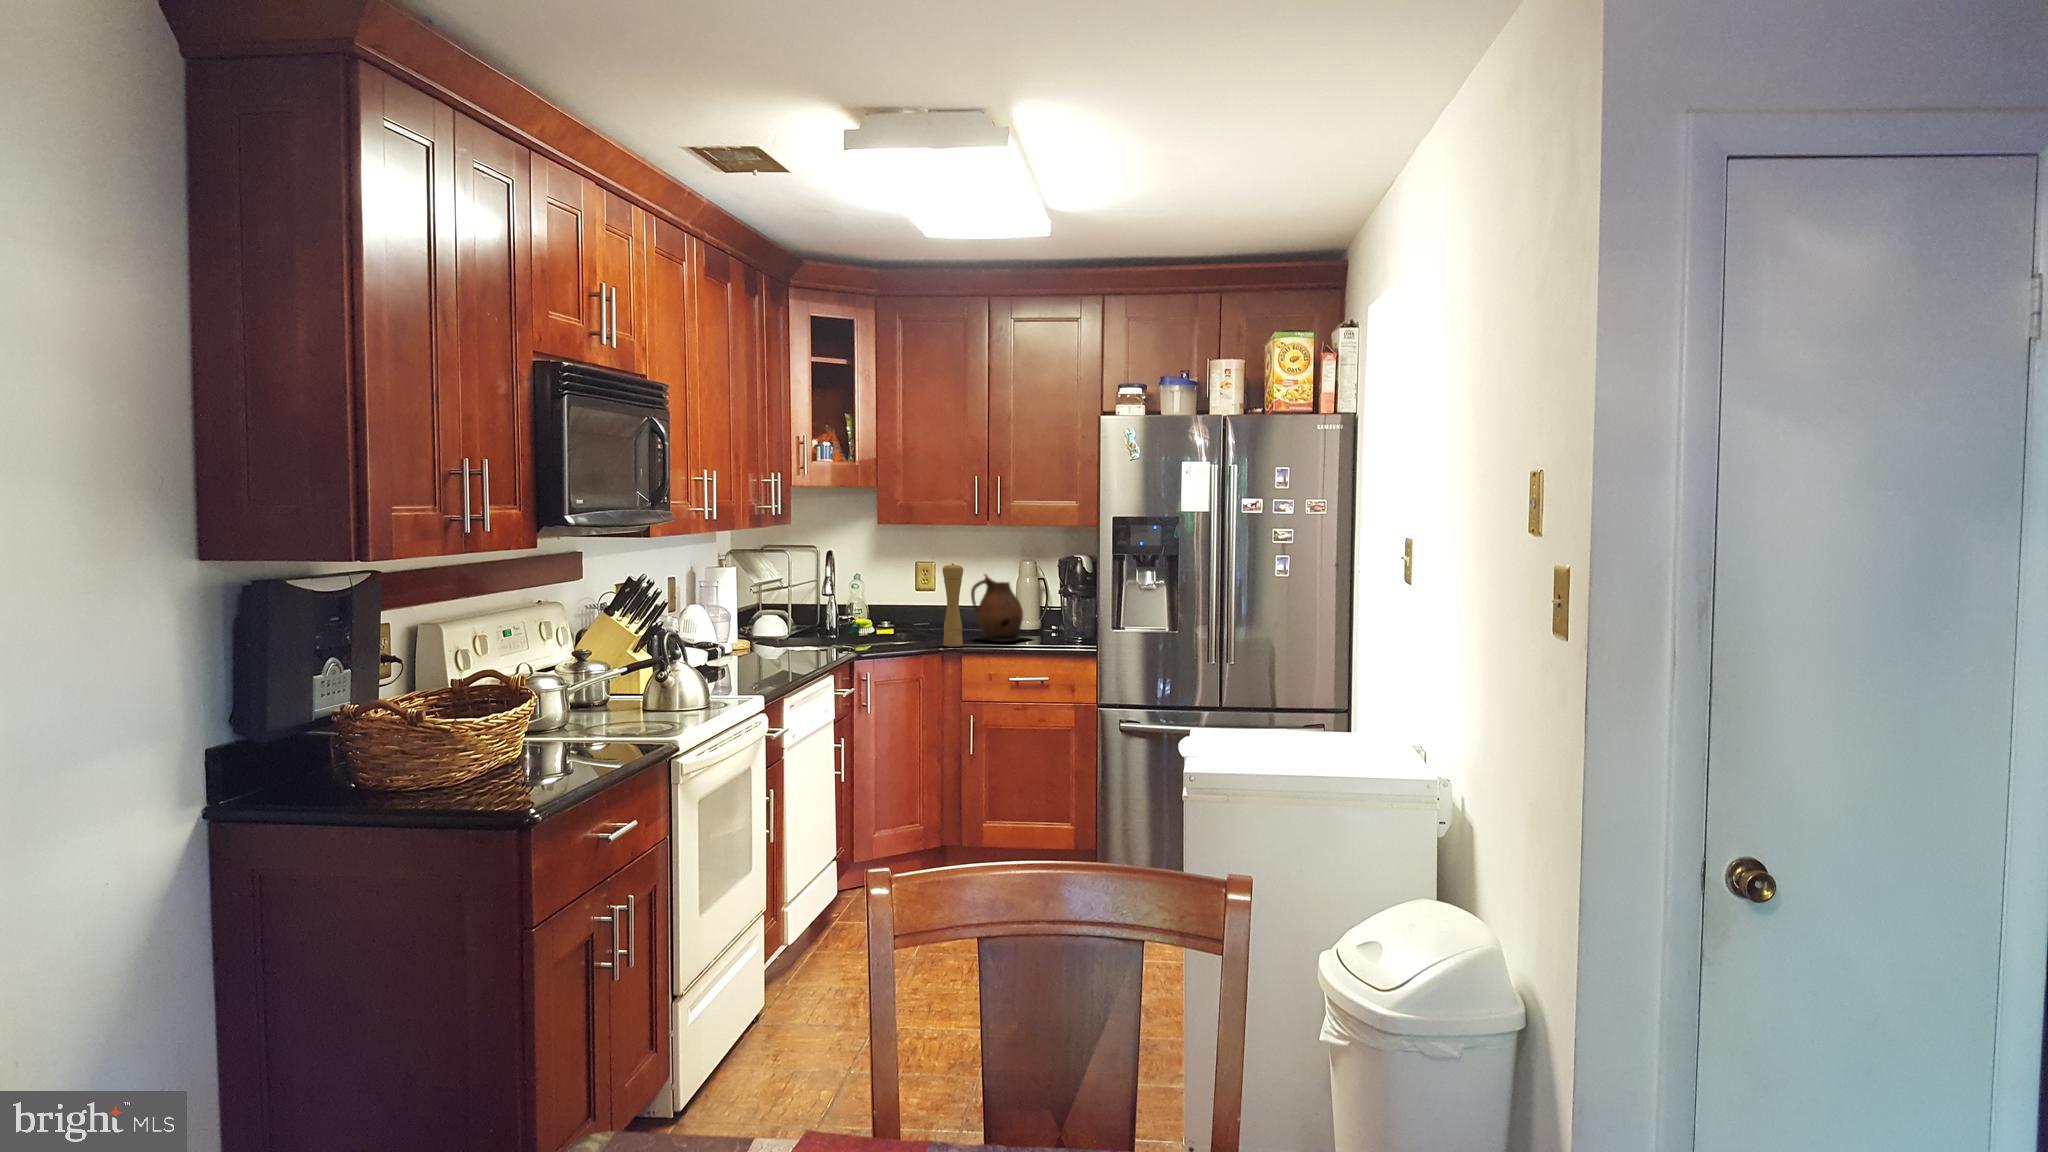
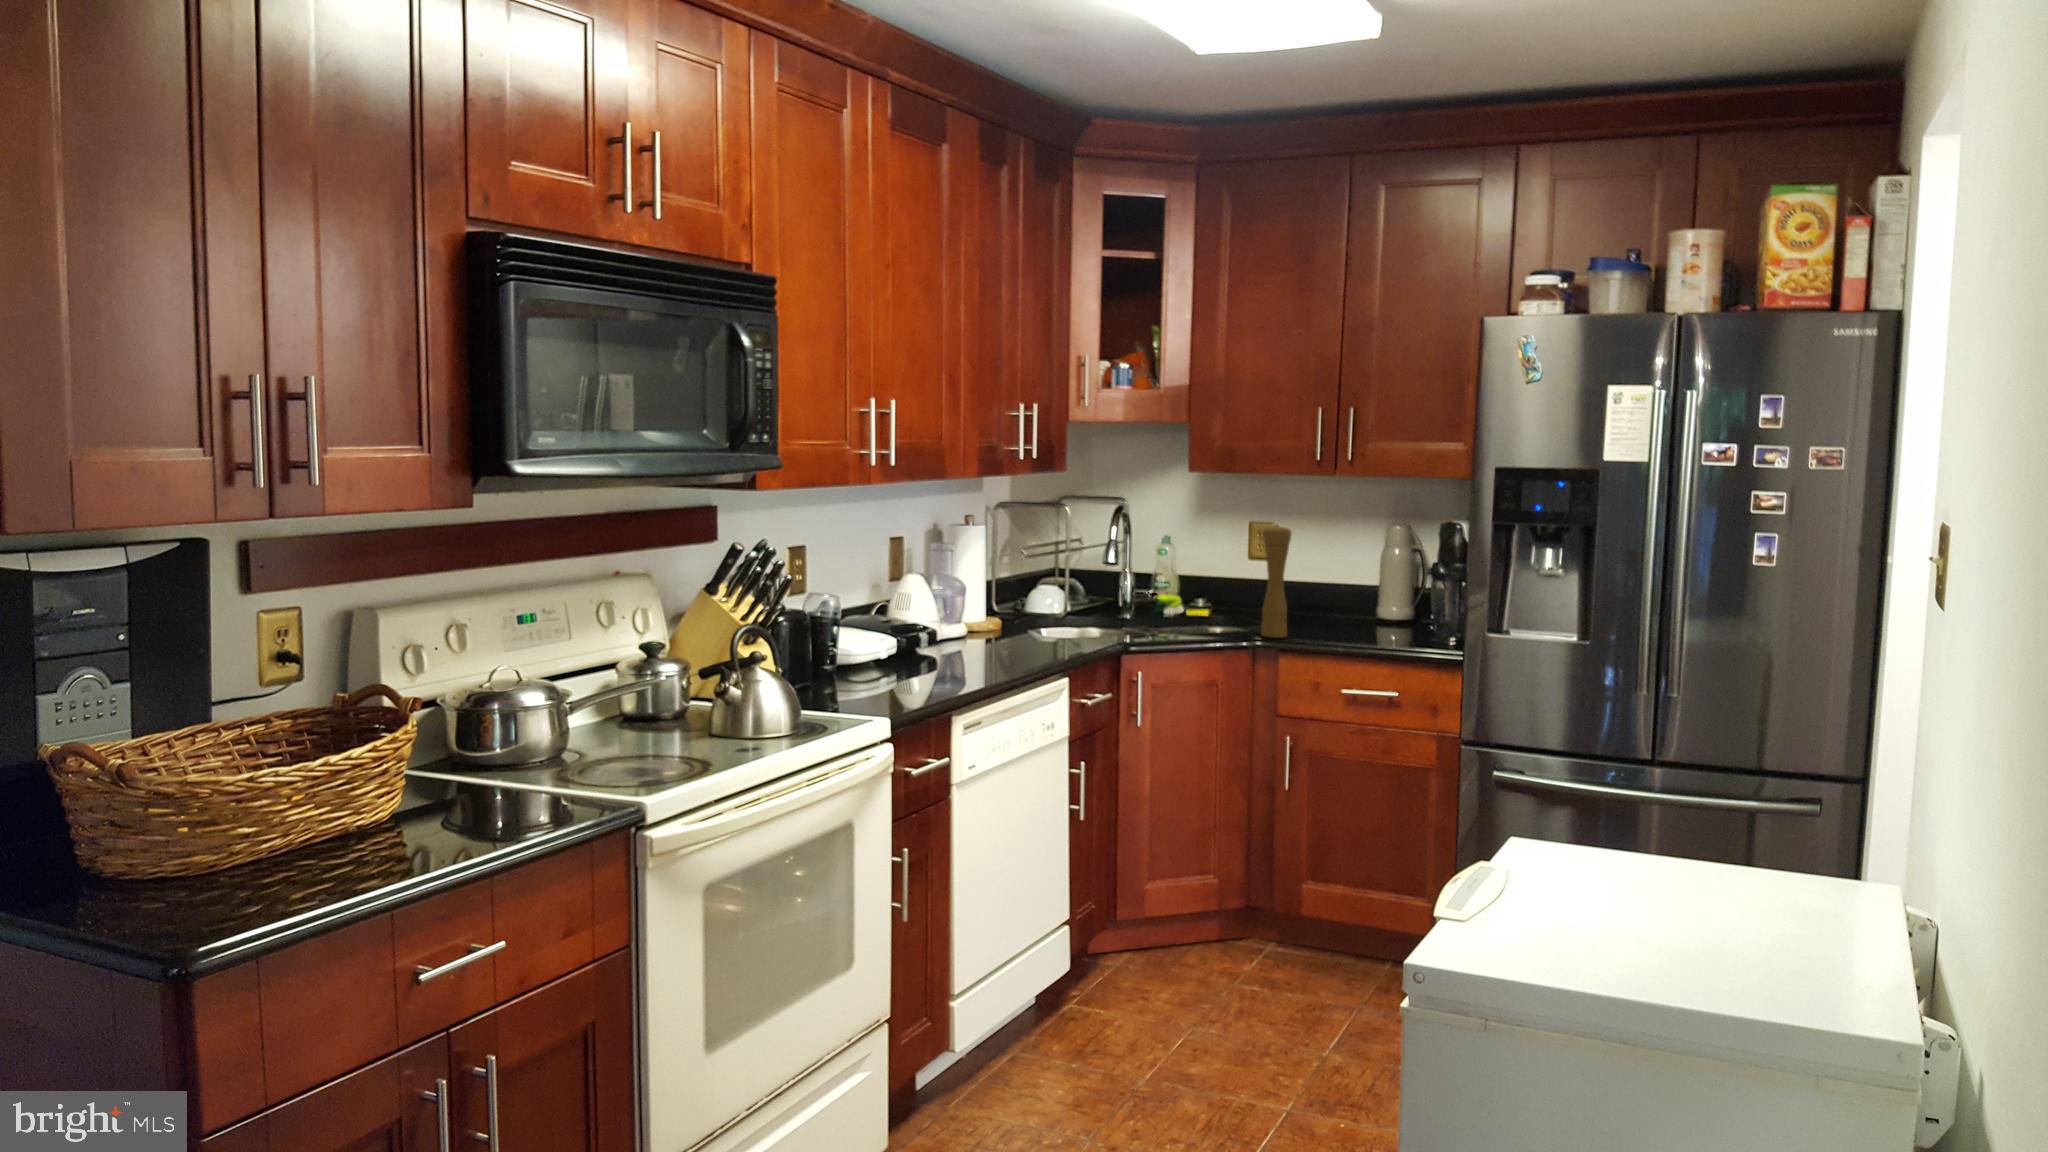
ceramic pitcher: present [971,574,1030,642] -> none [1307,540,1395,635]

